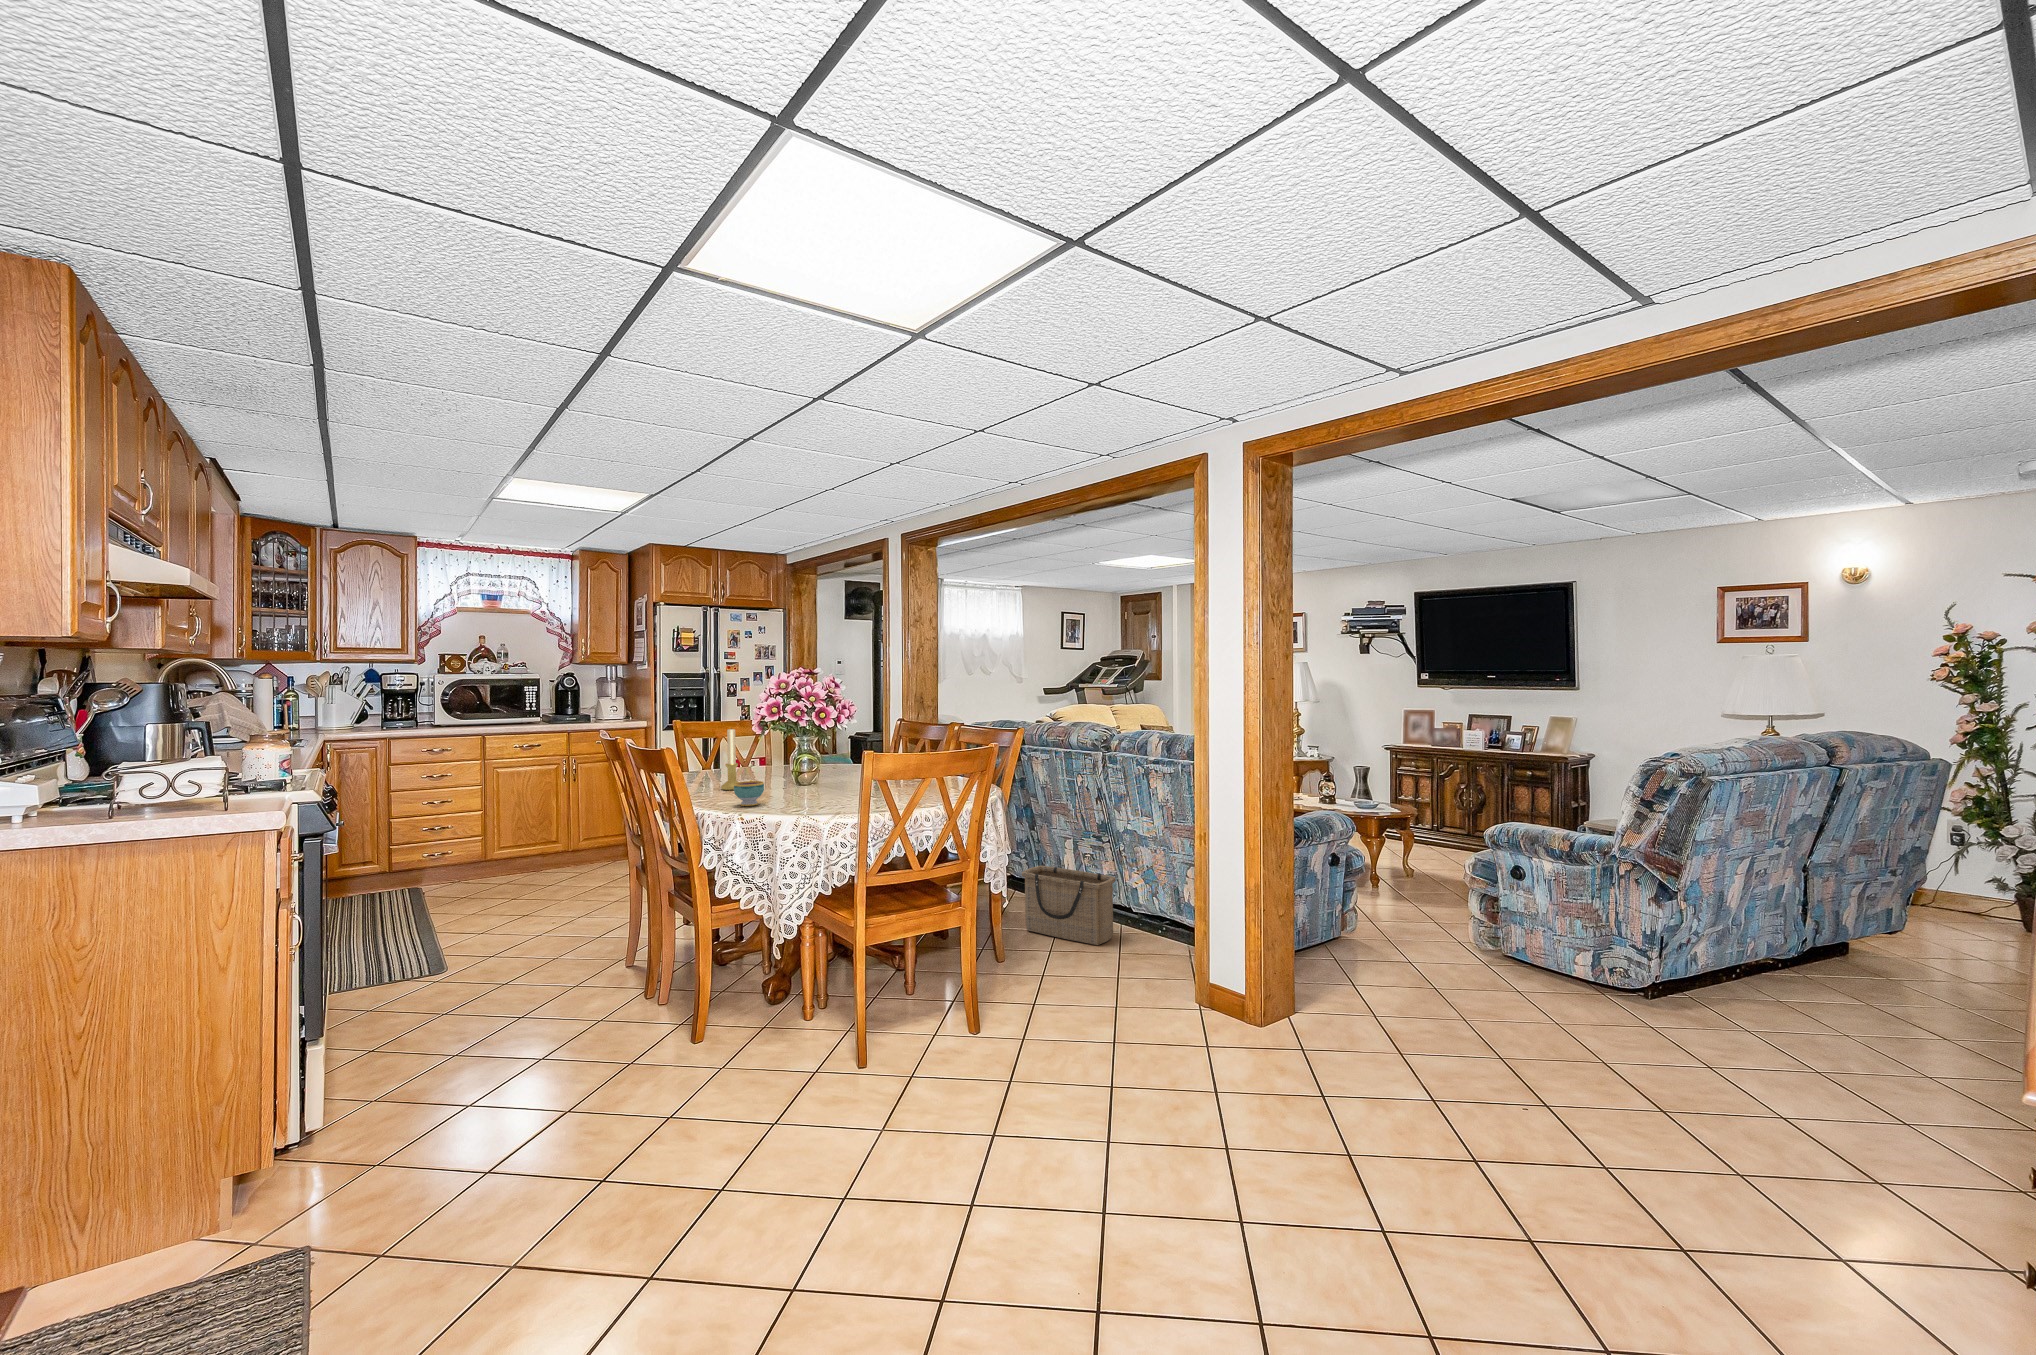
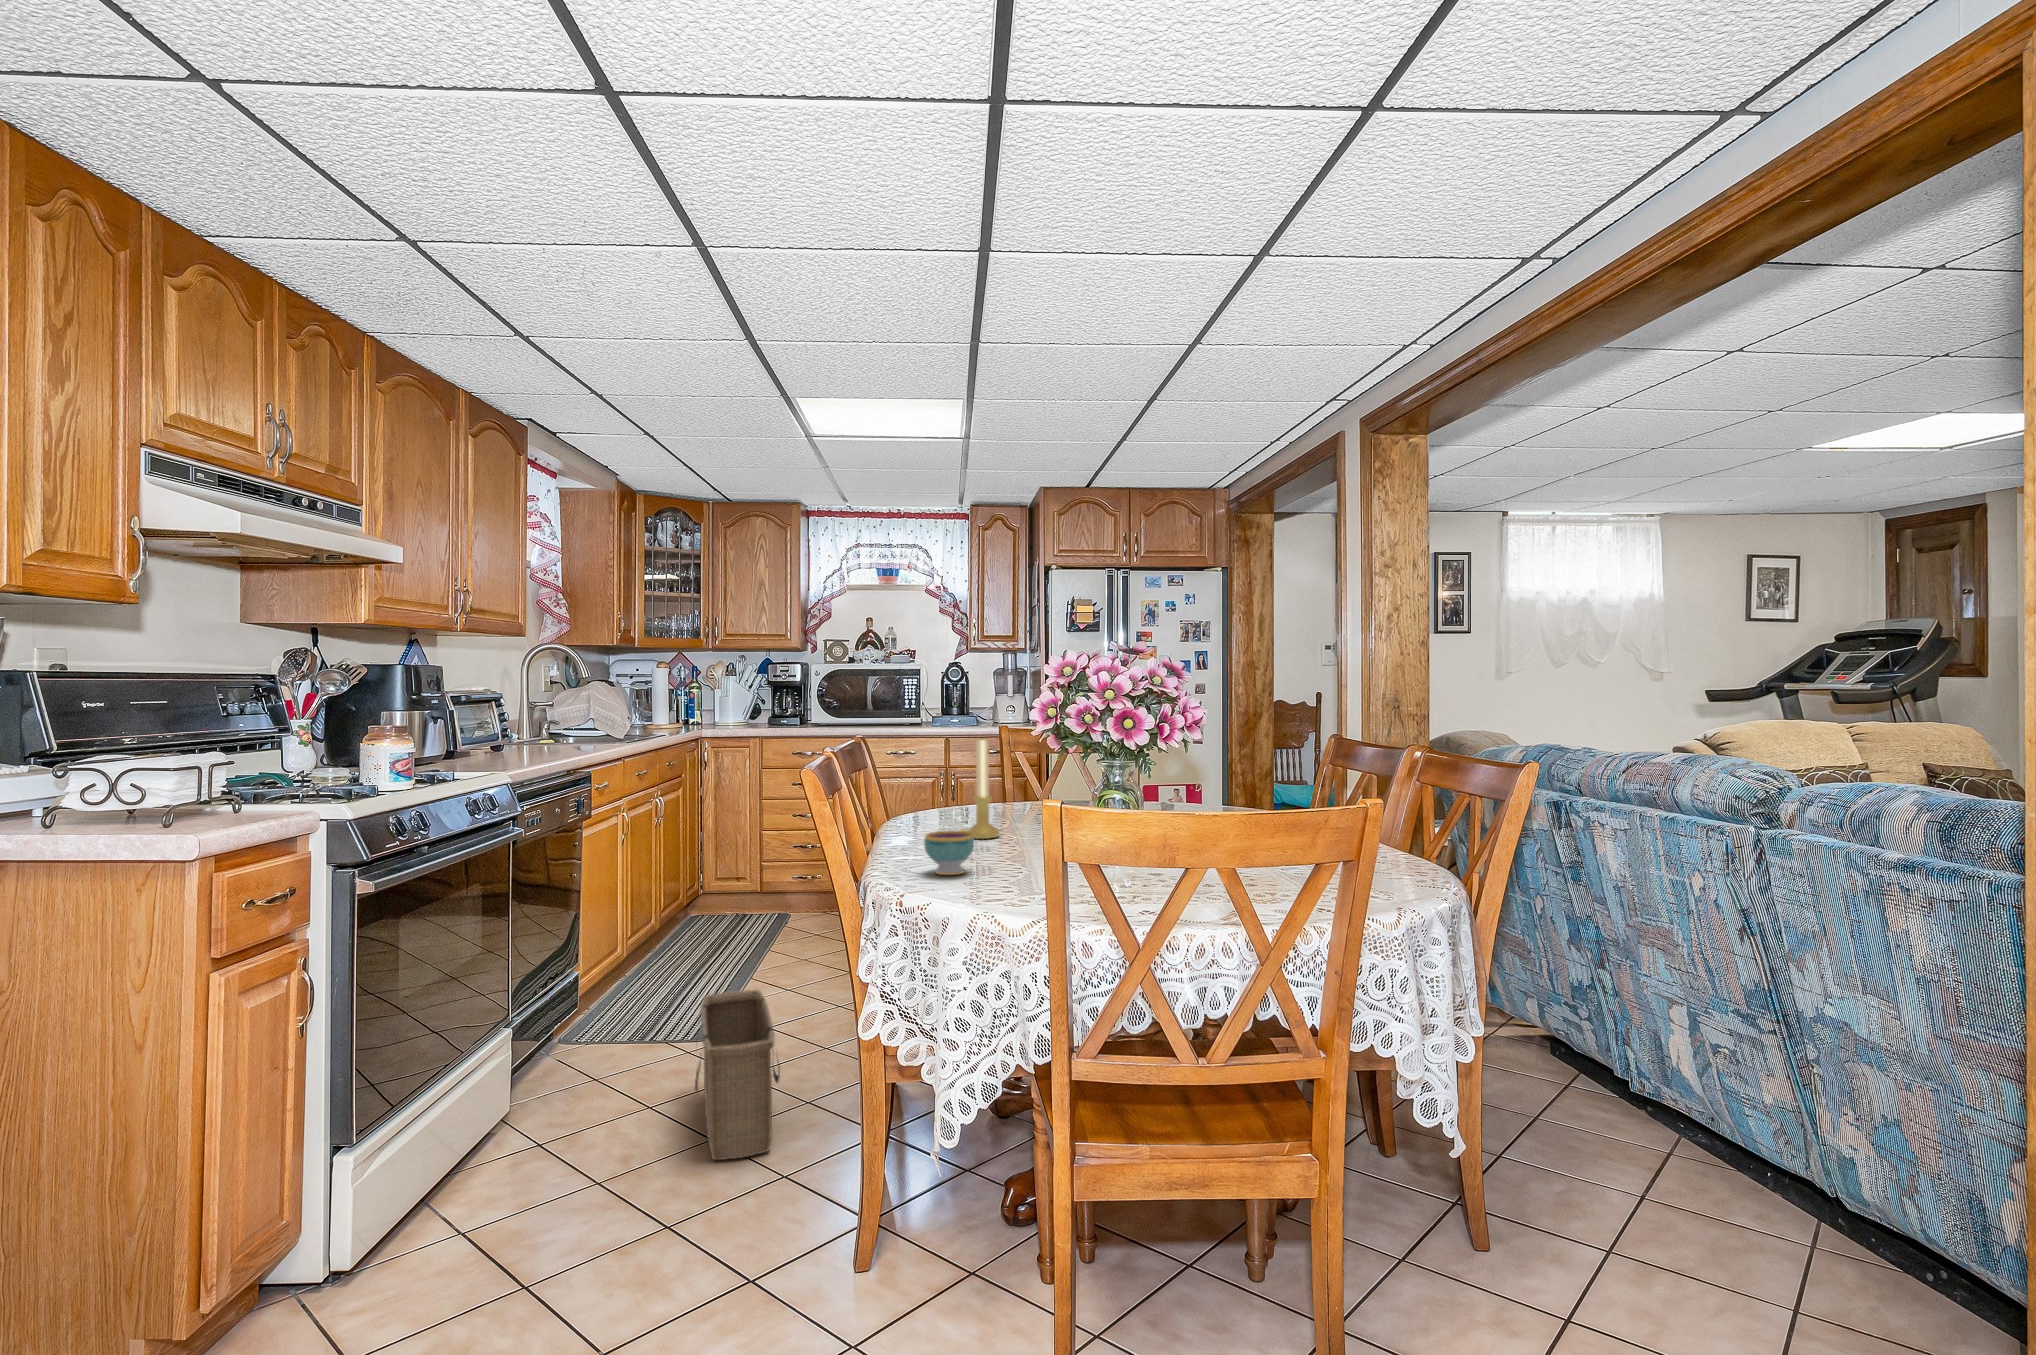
basket: present [1022,866,1116,945] -> present [695,990,780,1160]

